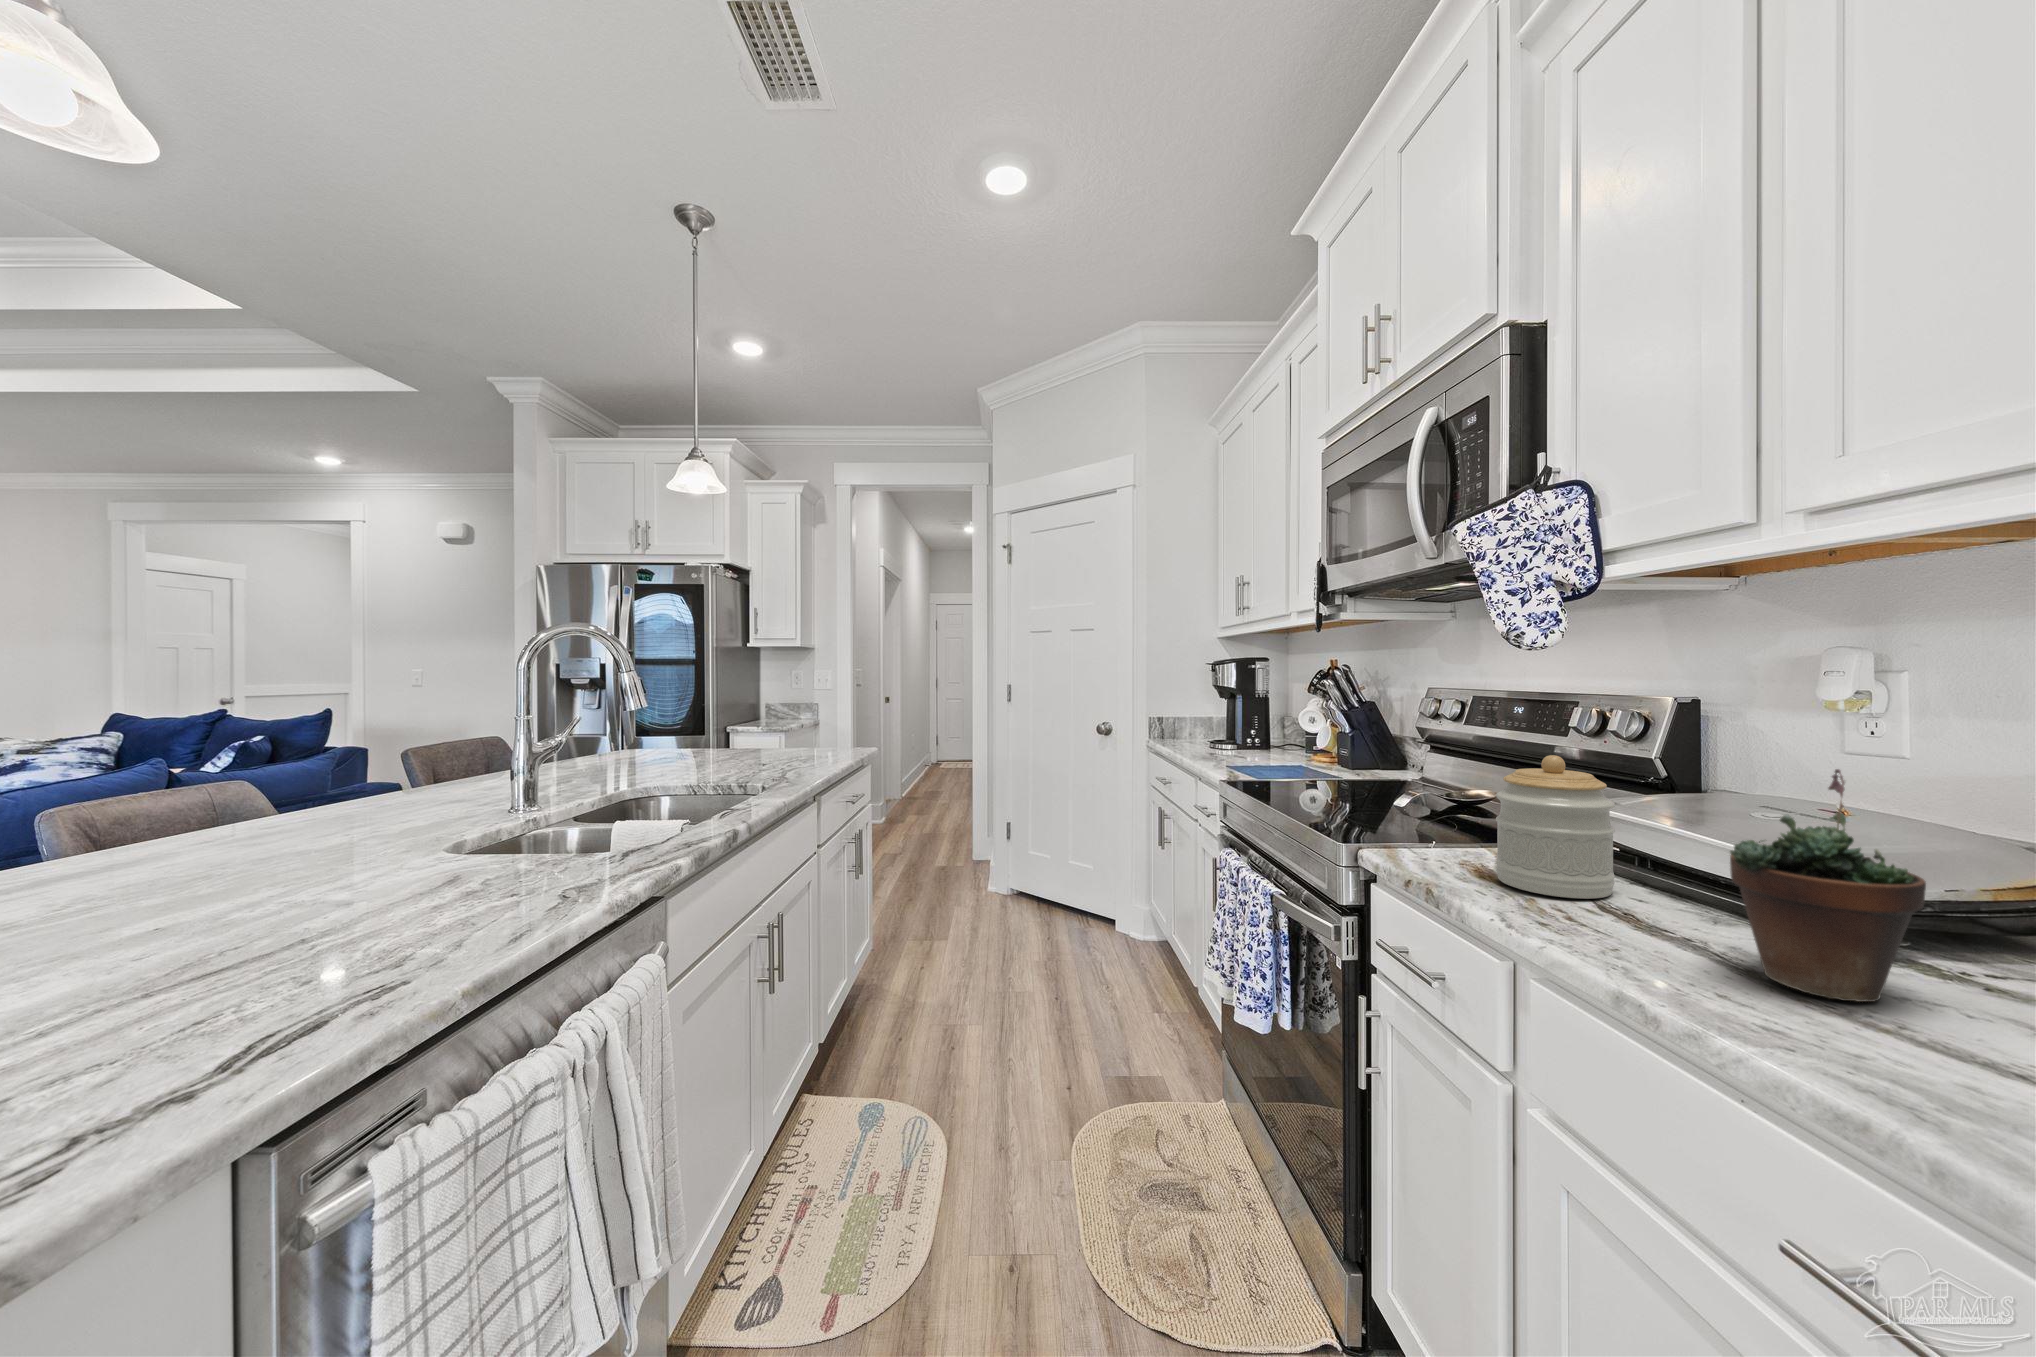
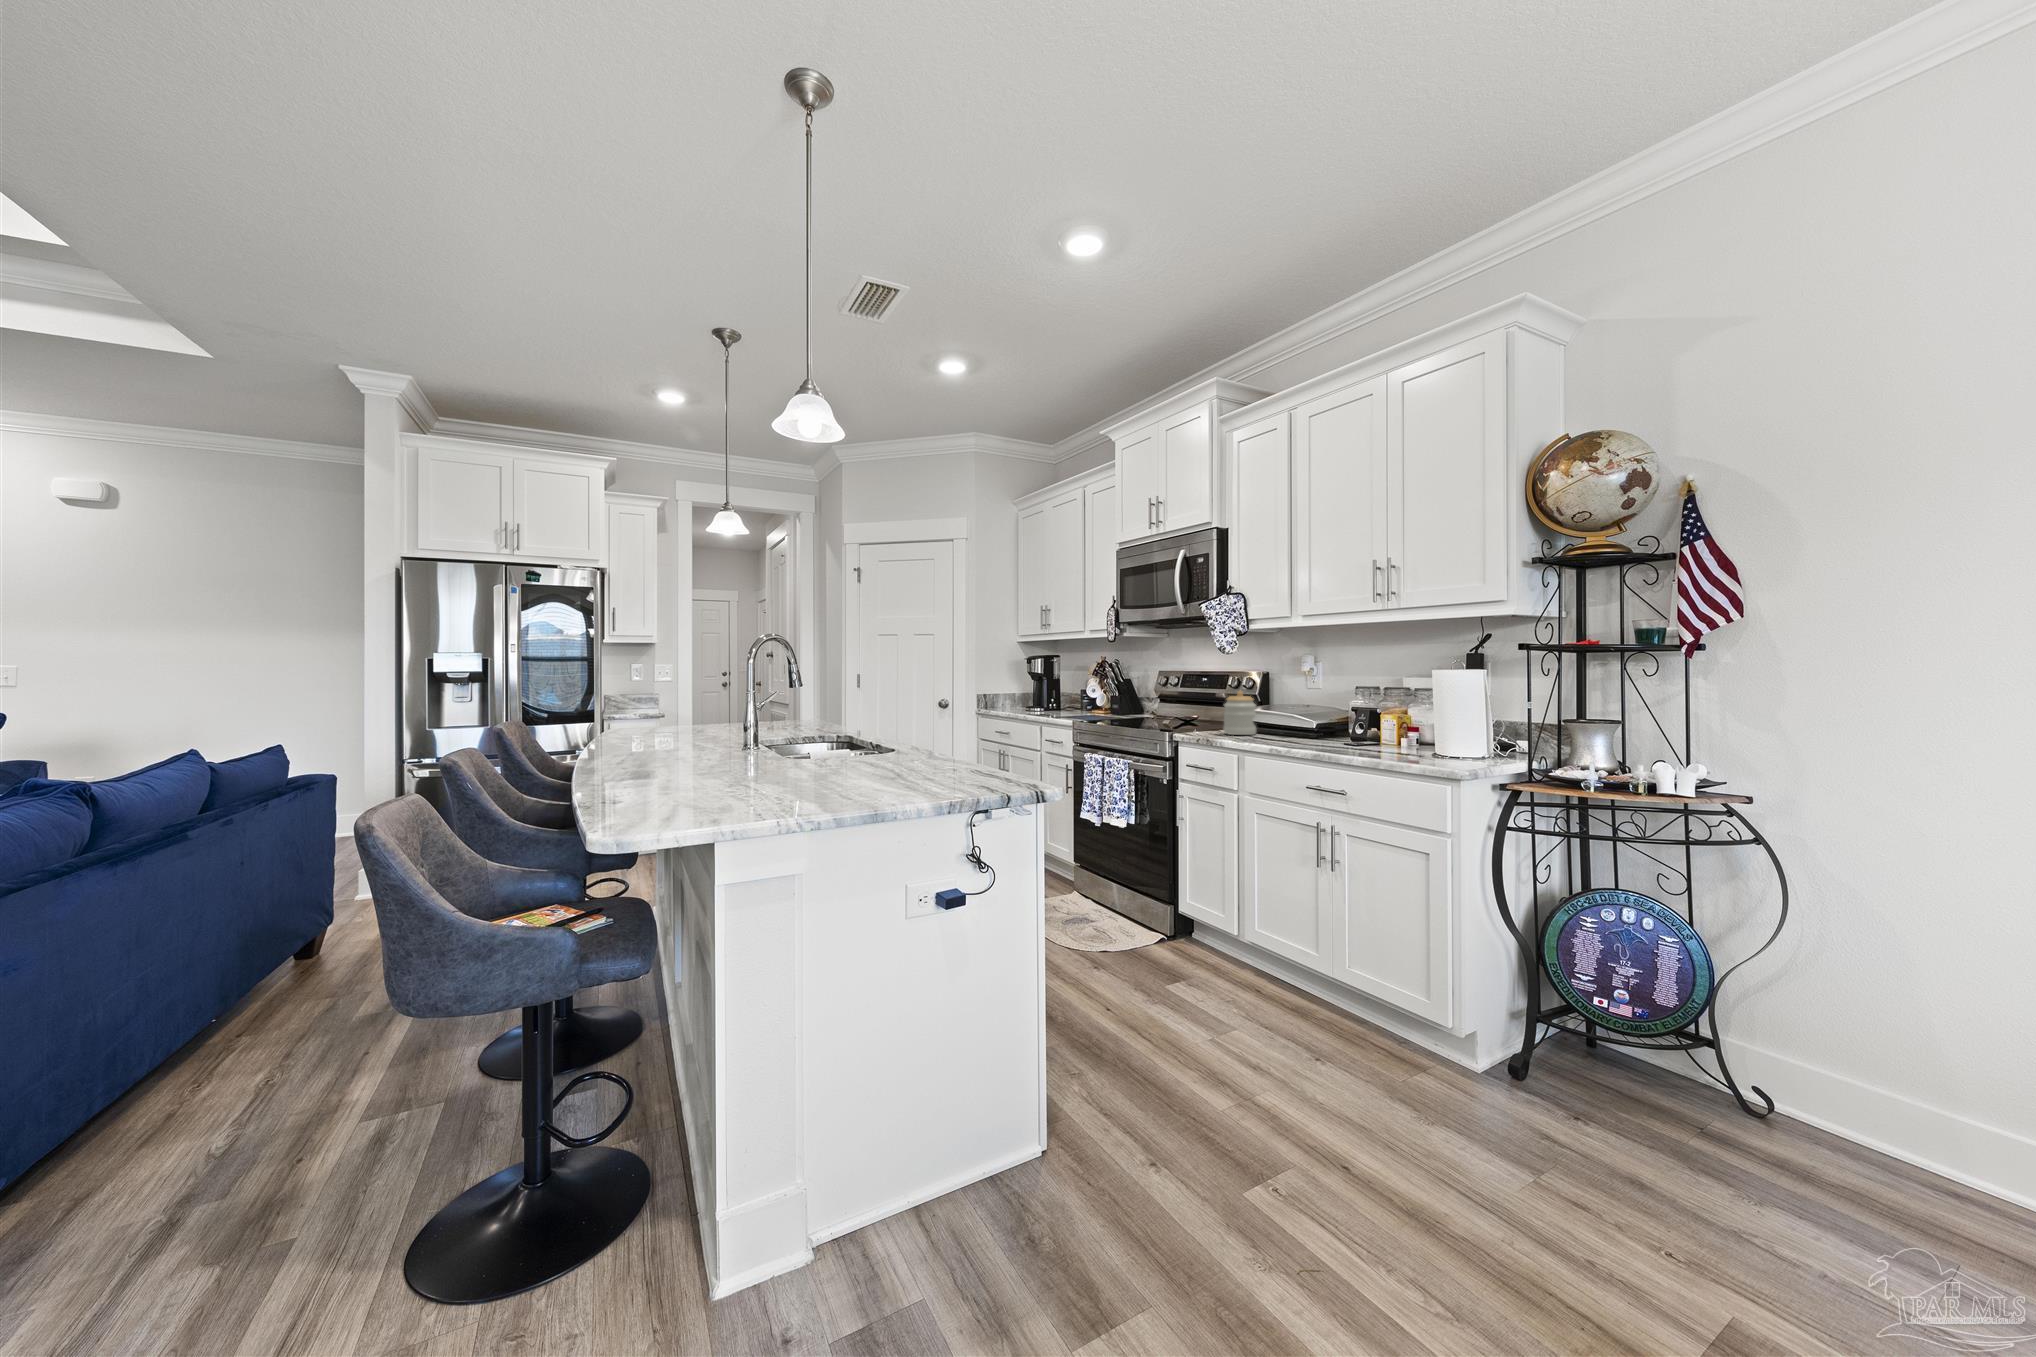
succulent plant: present [1730,769,1926,1002] -> none [1287,686,1321,741]

